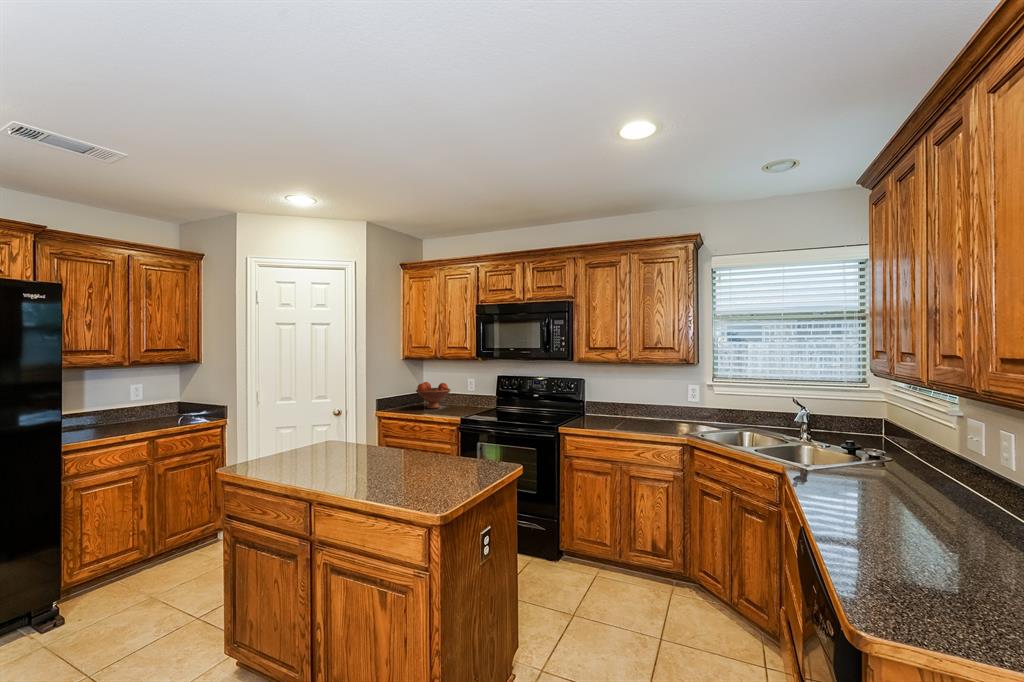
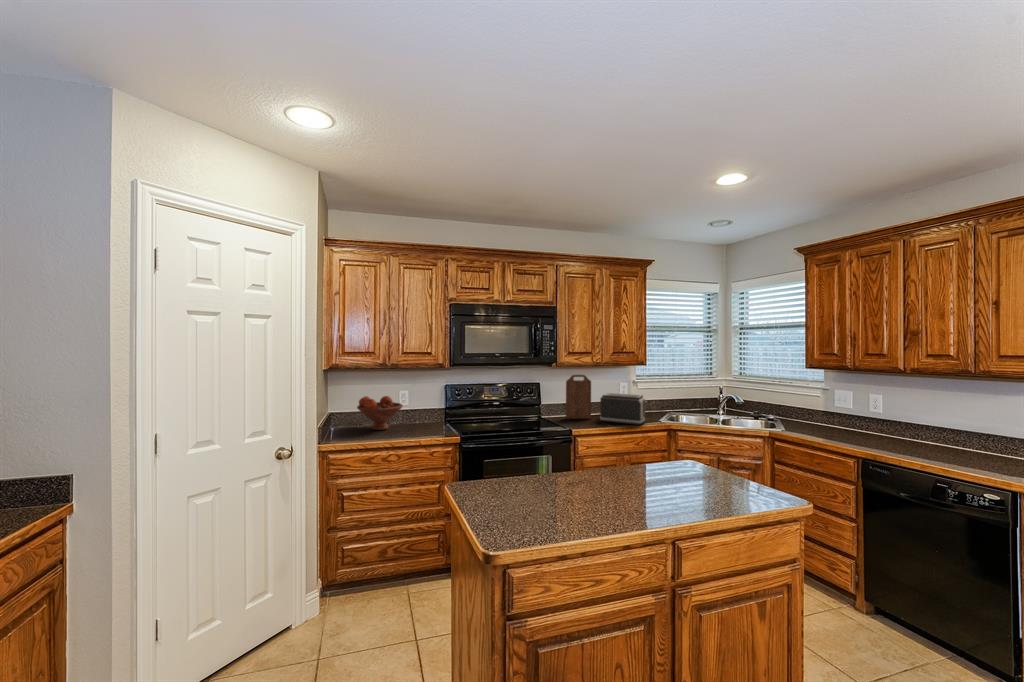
cutting board: none [595,372,620,421] -> present [566,375,591,419]
toaster: none [622,394,672,431] -> present [600,393,647,425]

